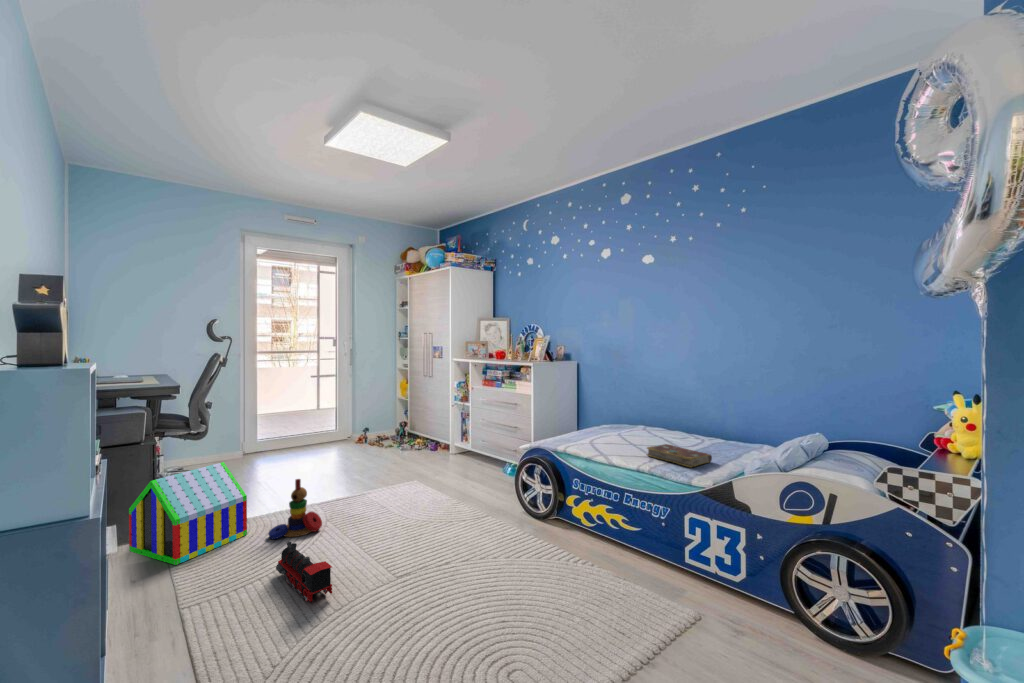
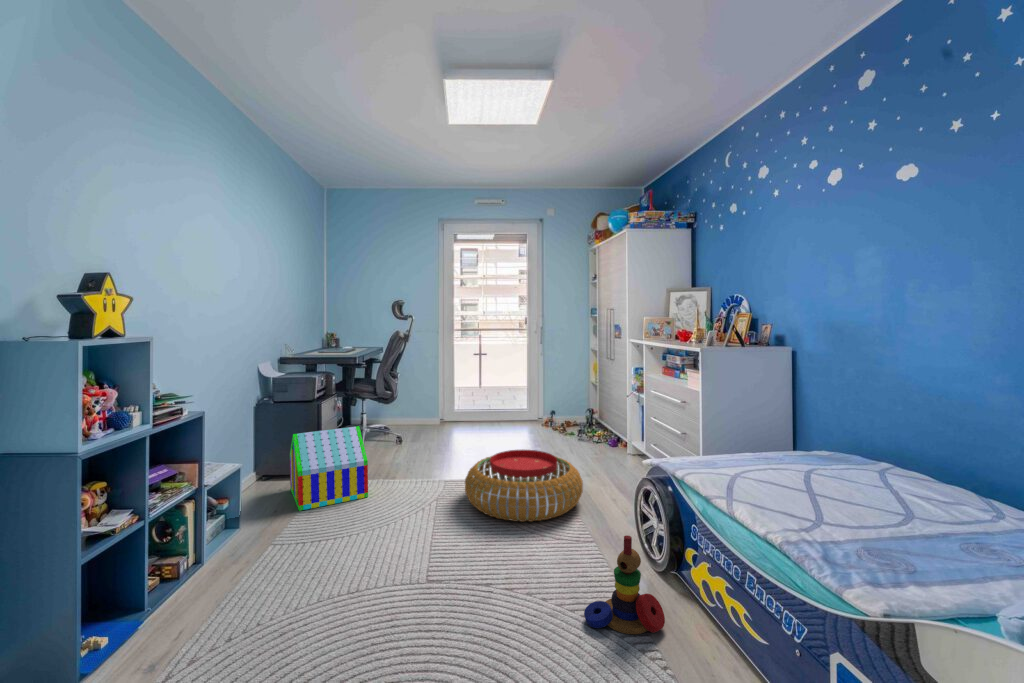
book: present [647,444,712,467] -> none [812,503,957,566]
pouf: none [353,459,459,520] -> present [465,450,583,522]
stacking toy: present [268,479,322,539] -> present [584,535,665,634]
toy train: present [276,541,332,602] -> none [328,515,368,585]

